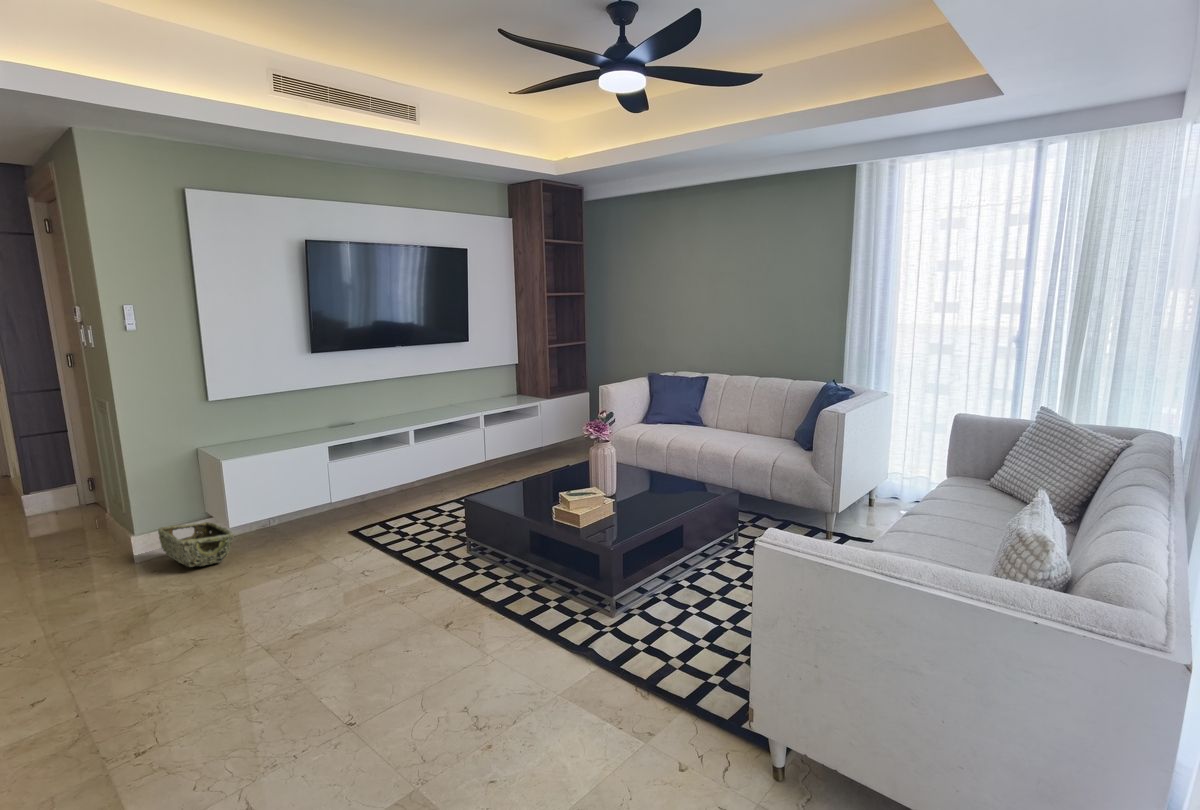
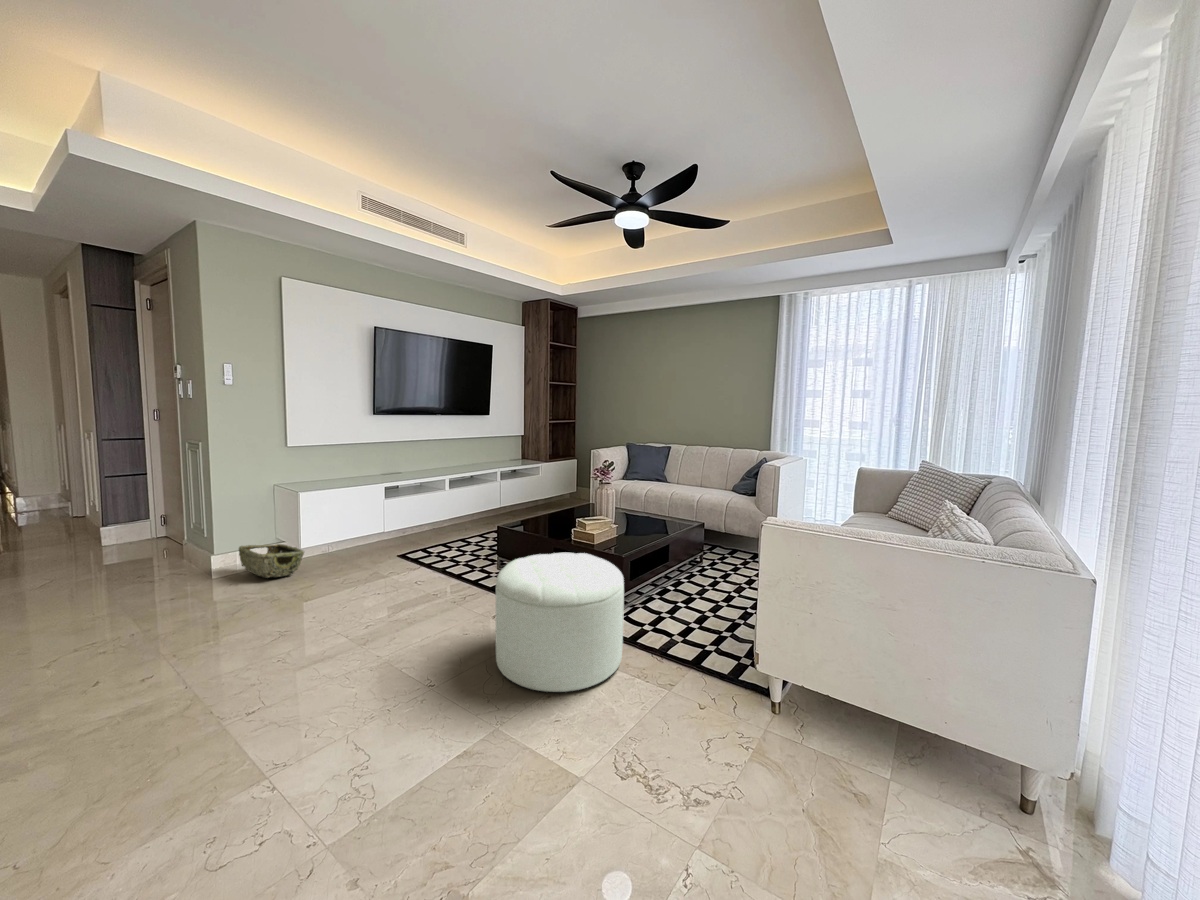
ottoman: none [429,552,595,741] -> present [496,553,624,692]

